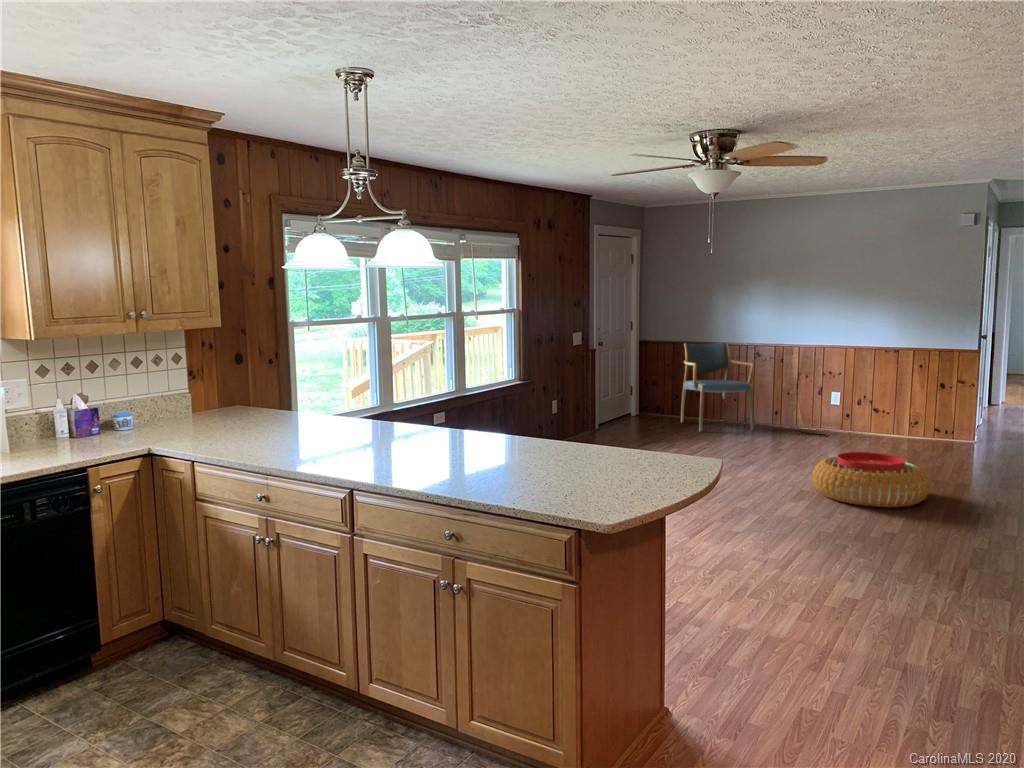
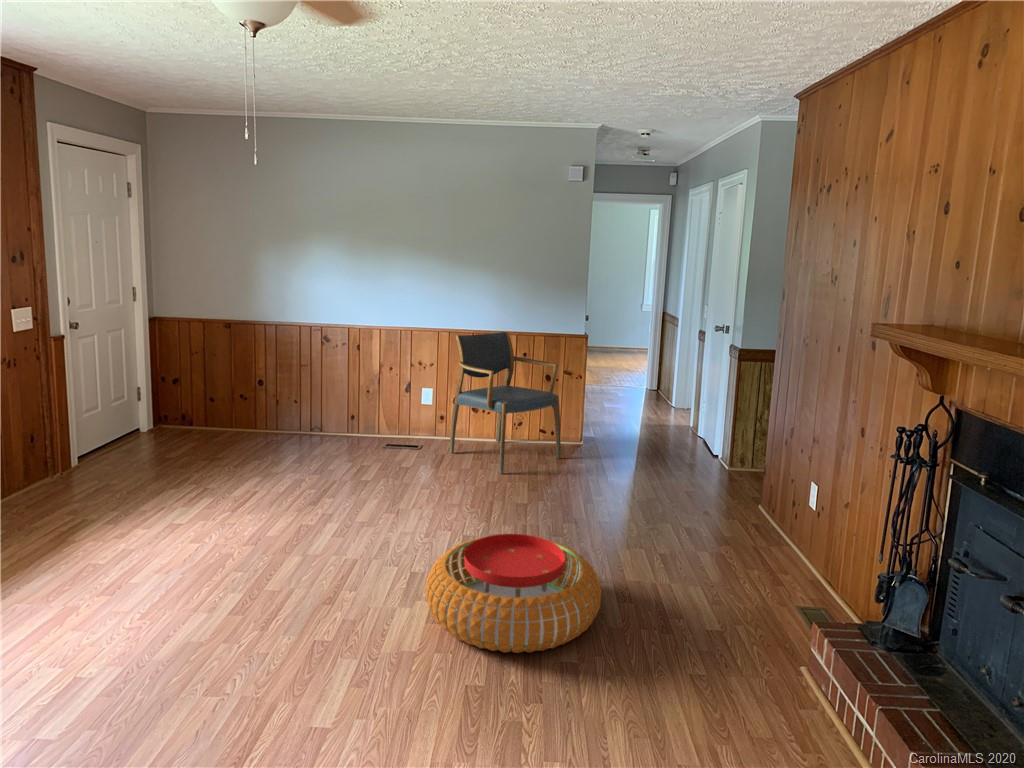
armchair: present [681,343,754,431] -> present [450,332,561,474]

